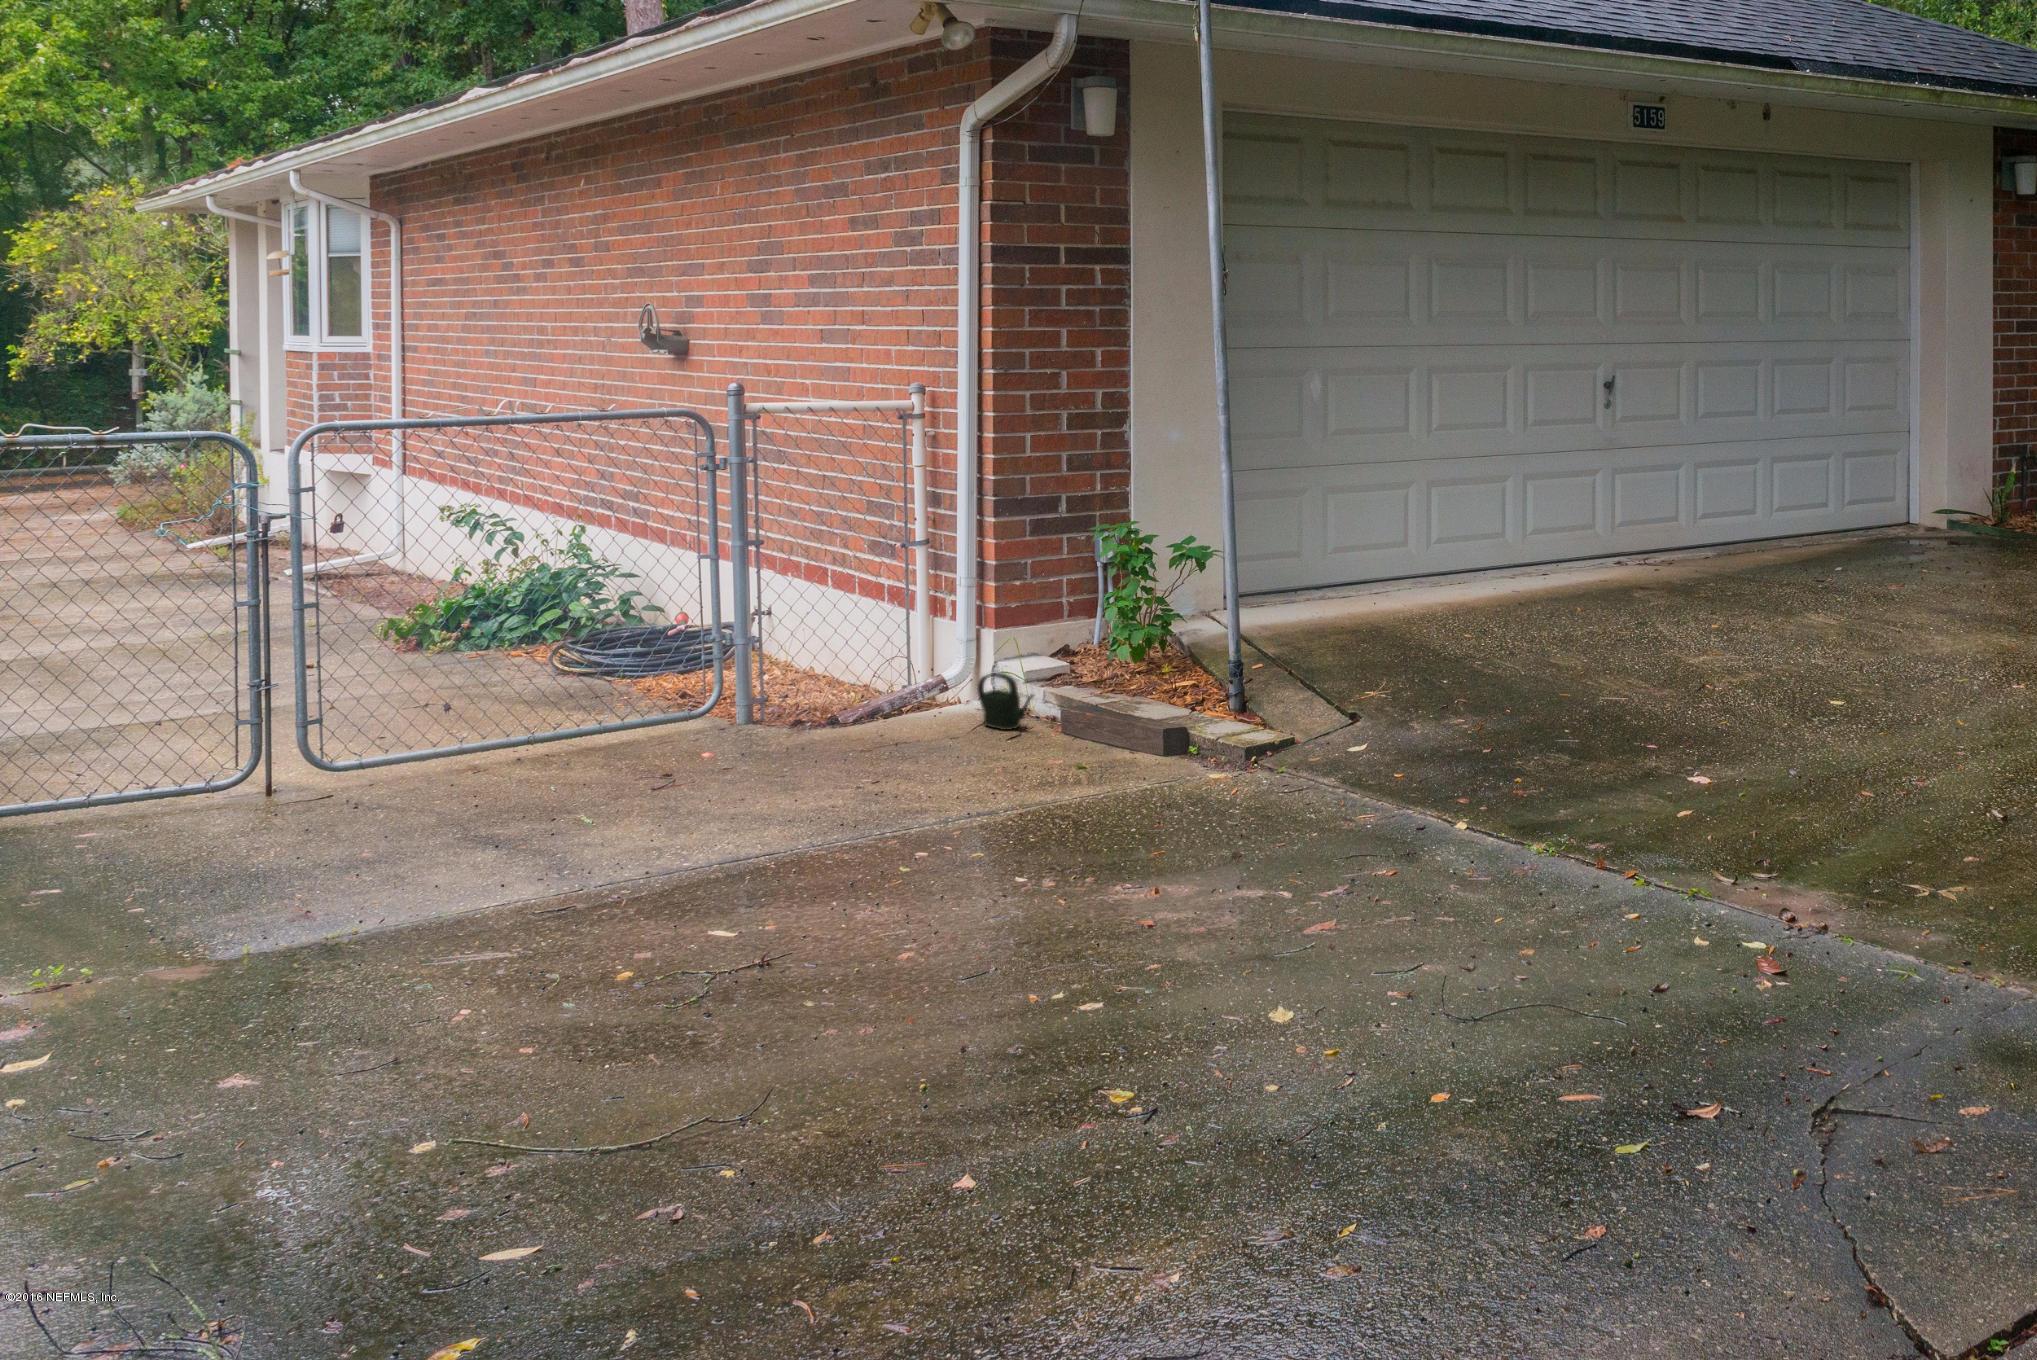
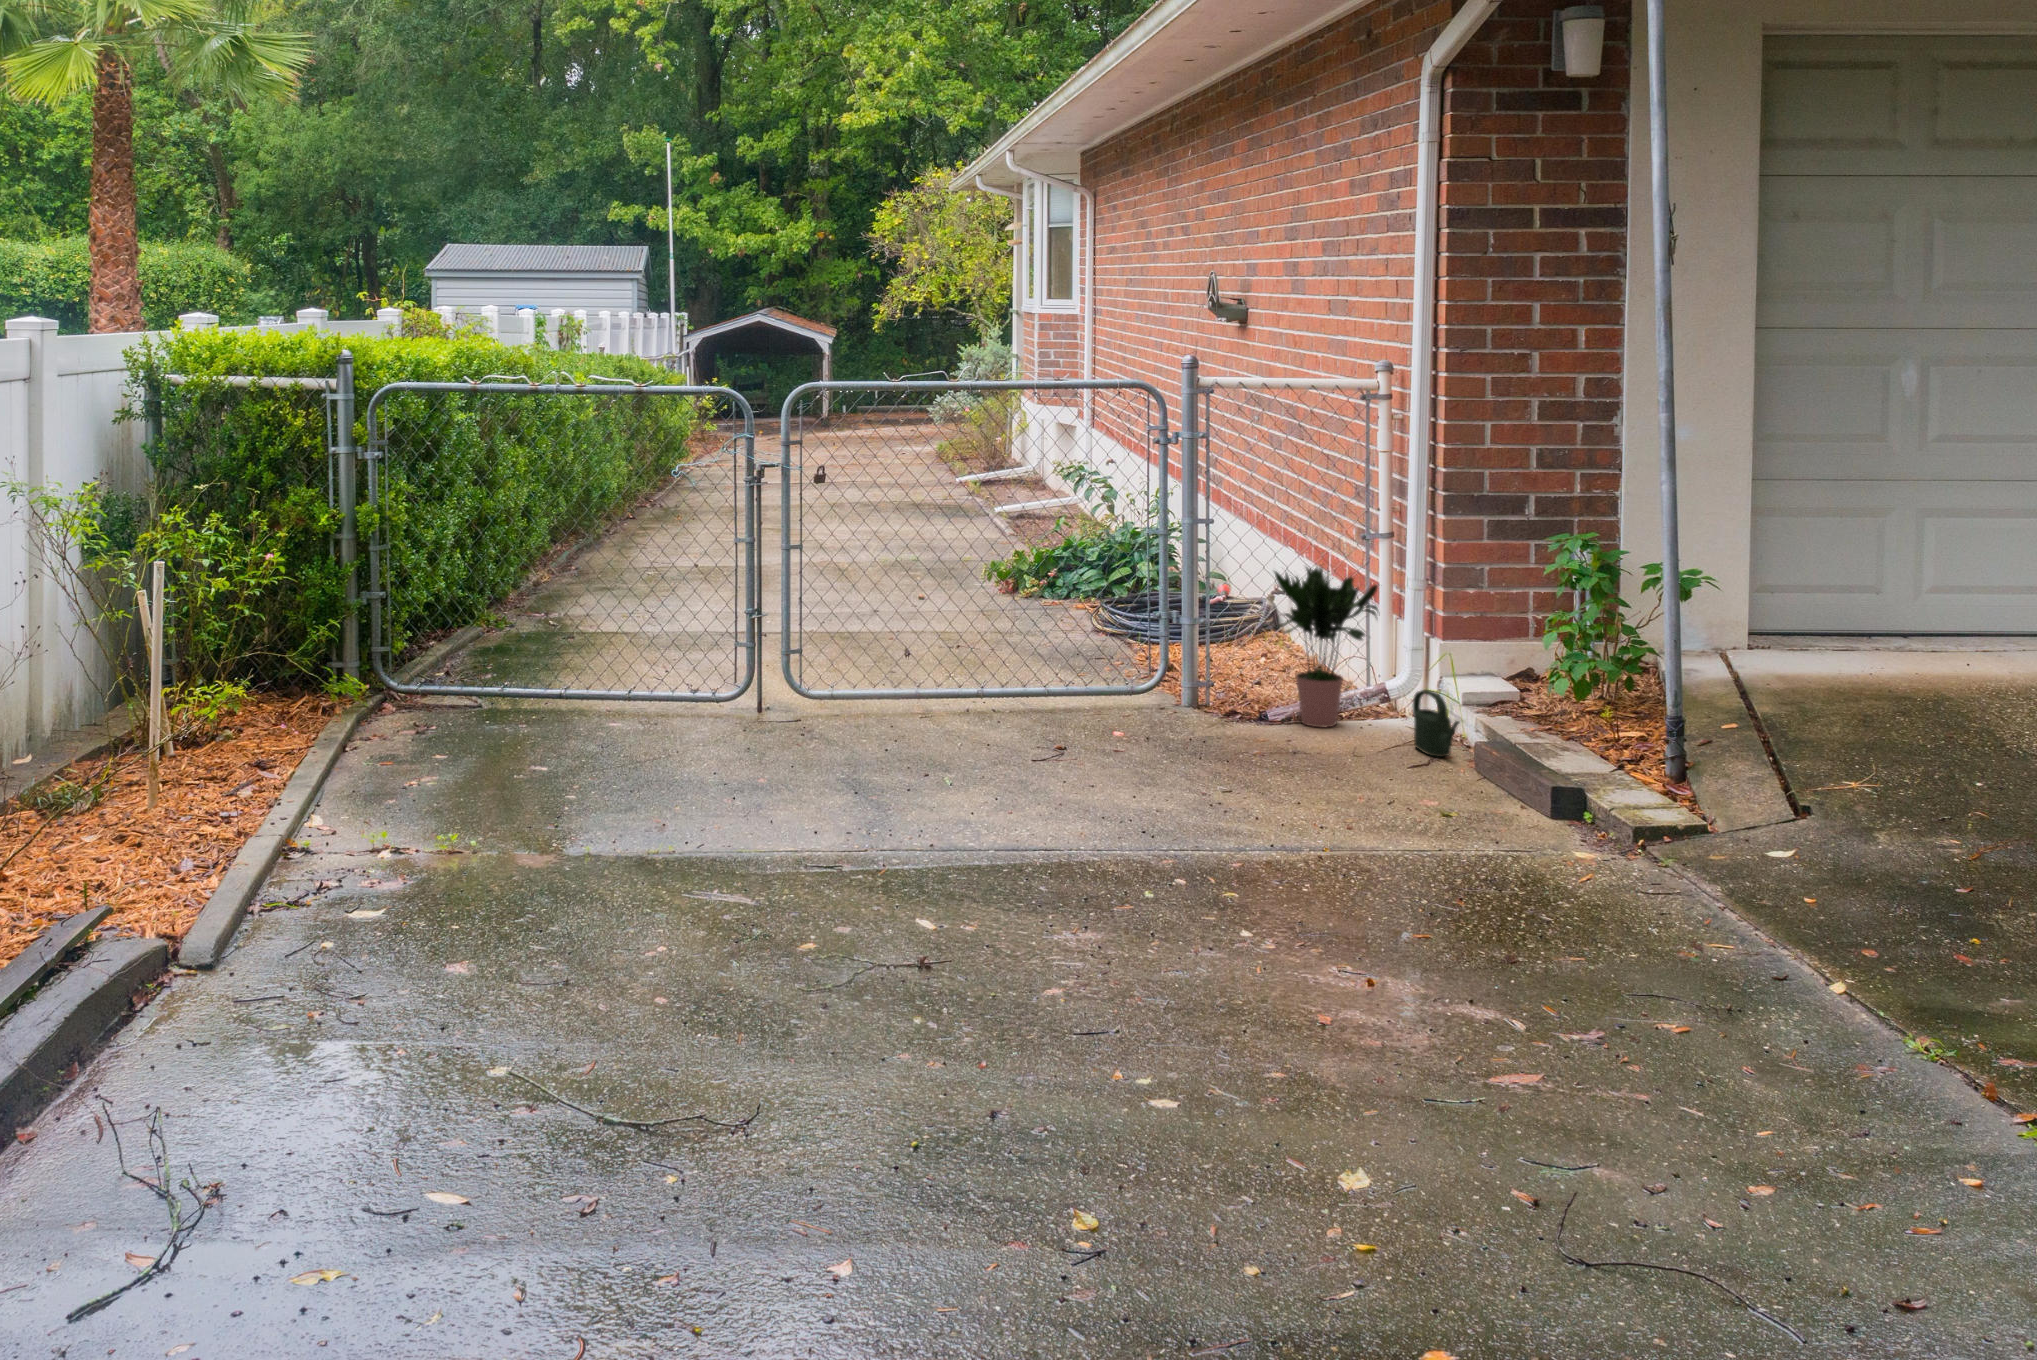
potted plant: none [828,568,944,727] -> present [1274,567,1378,728]

